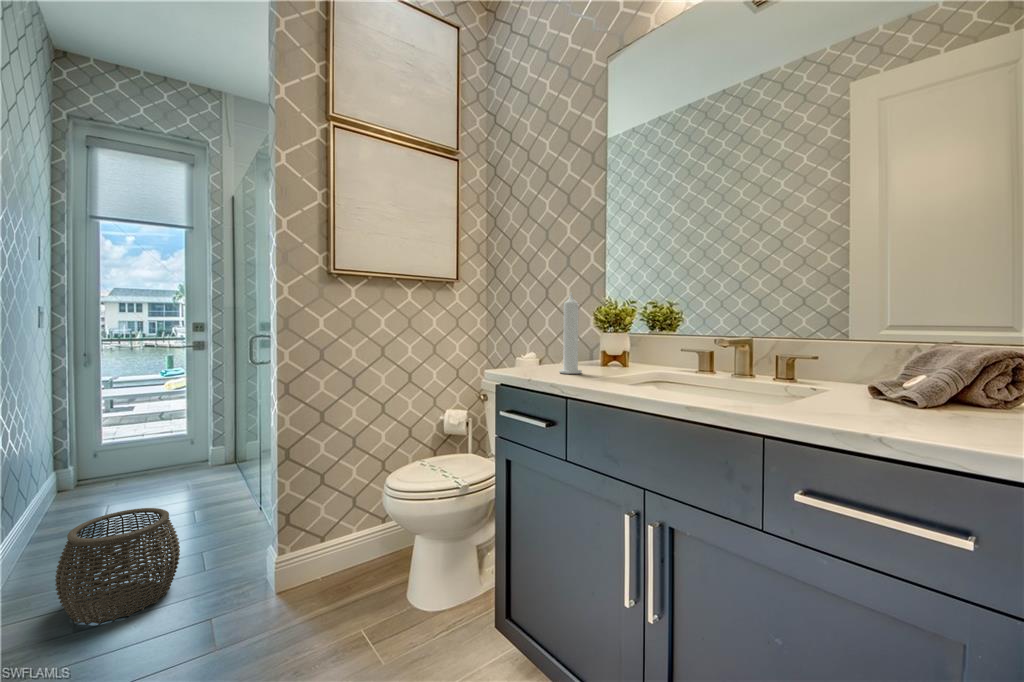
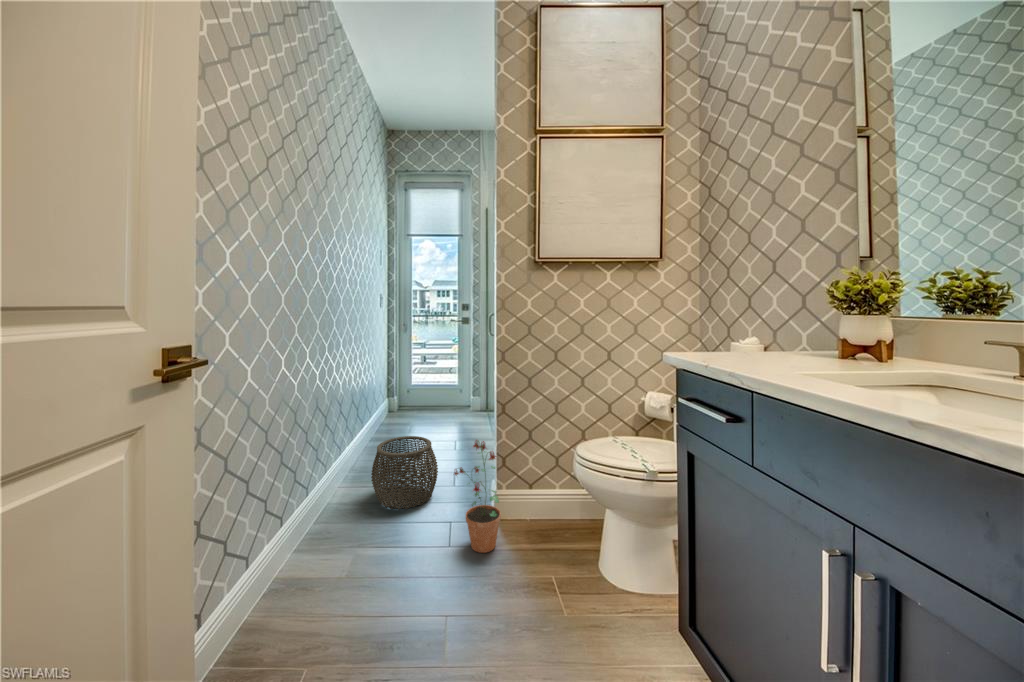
candle: present [559,292,582,374] -> none [765,266,799,367]
potted plant: none [218,492,295,636] -> present [454,440,501,553]

